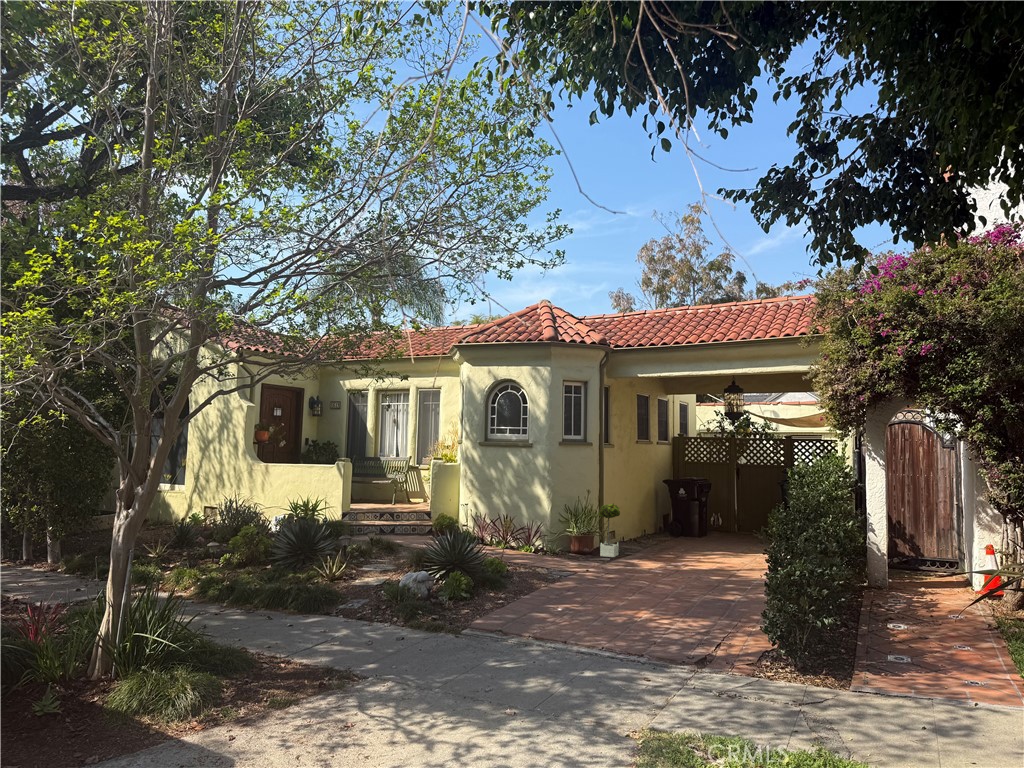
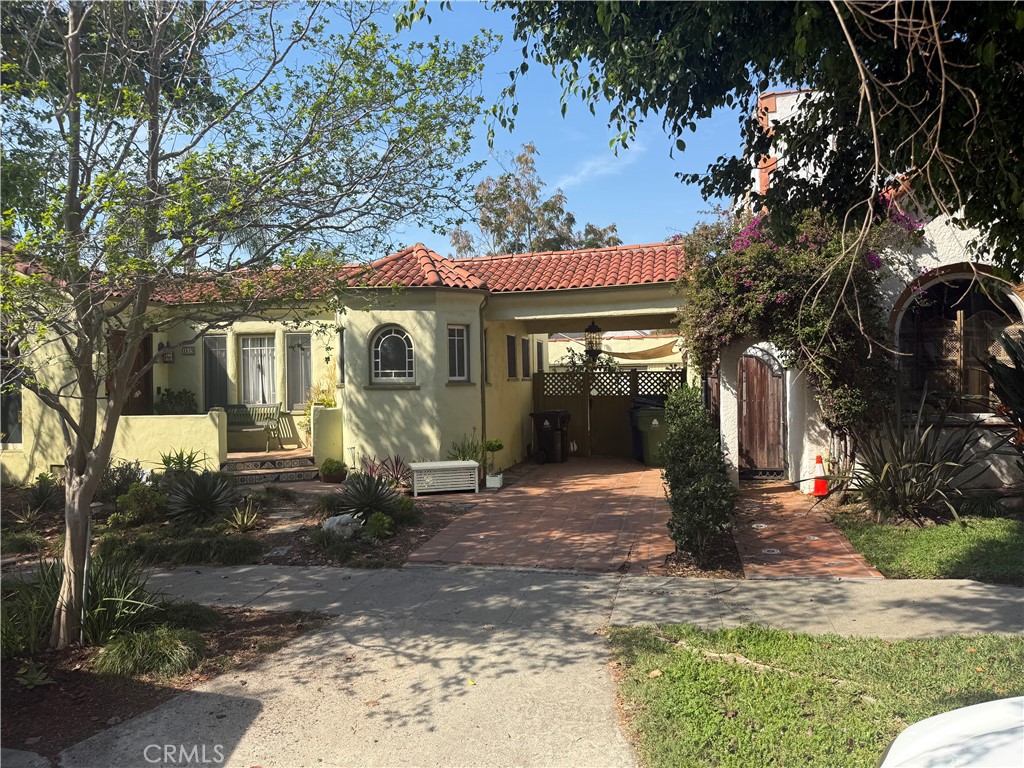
storage bench: none [518,524,590,561] -> present [408,460,479,497]

